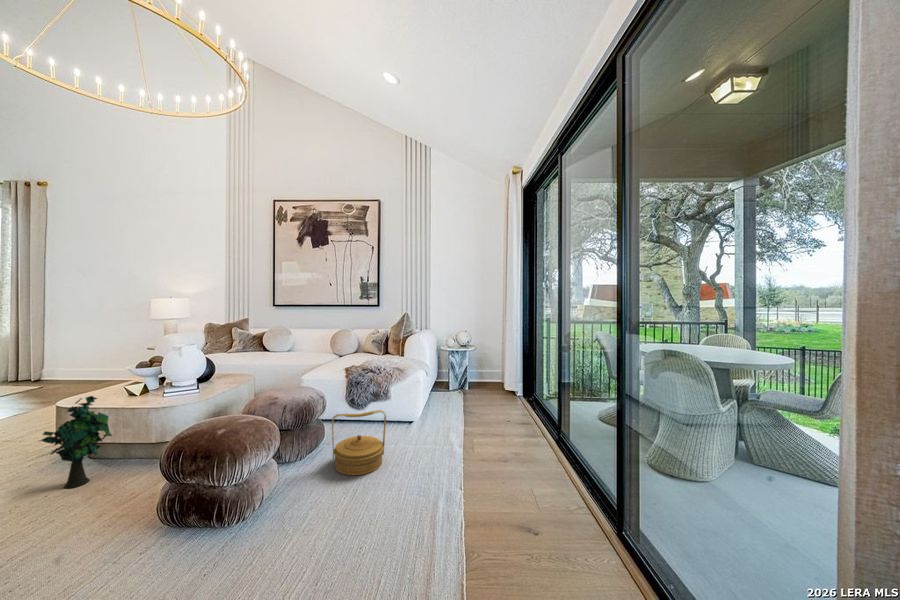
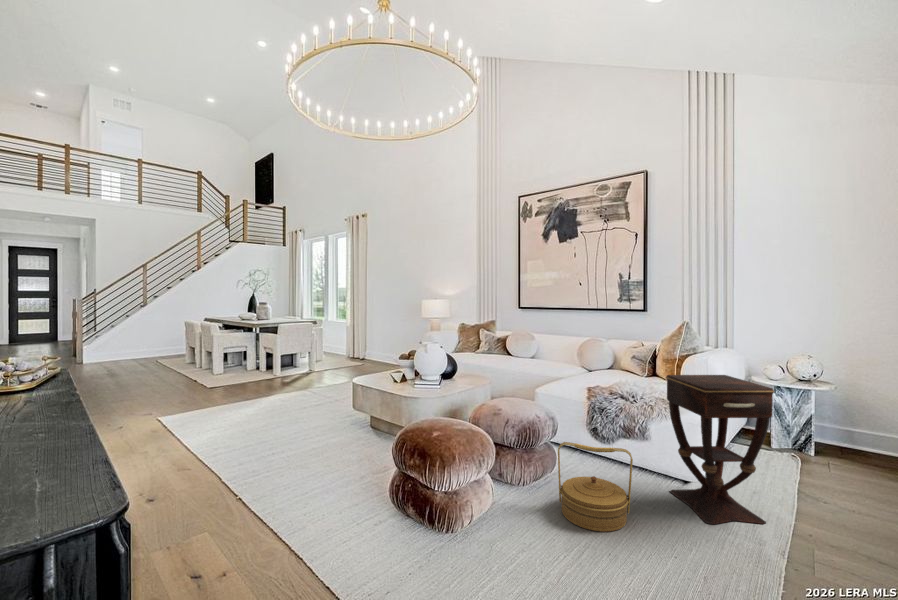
side table: none [403,349,462,447] -> present [666,375,774,524]
decorative plant: present [40,396,112,488] -> none [326,381,371,458]

